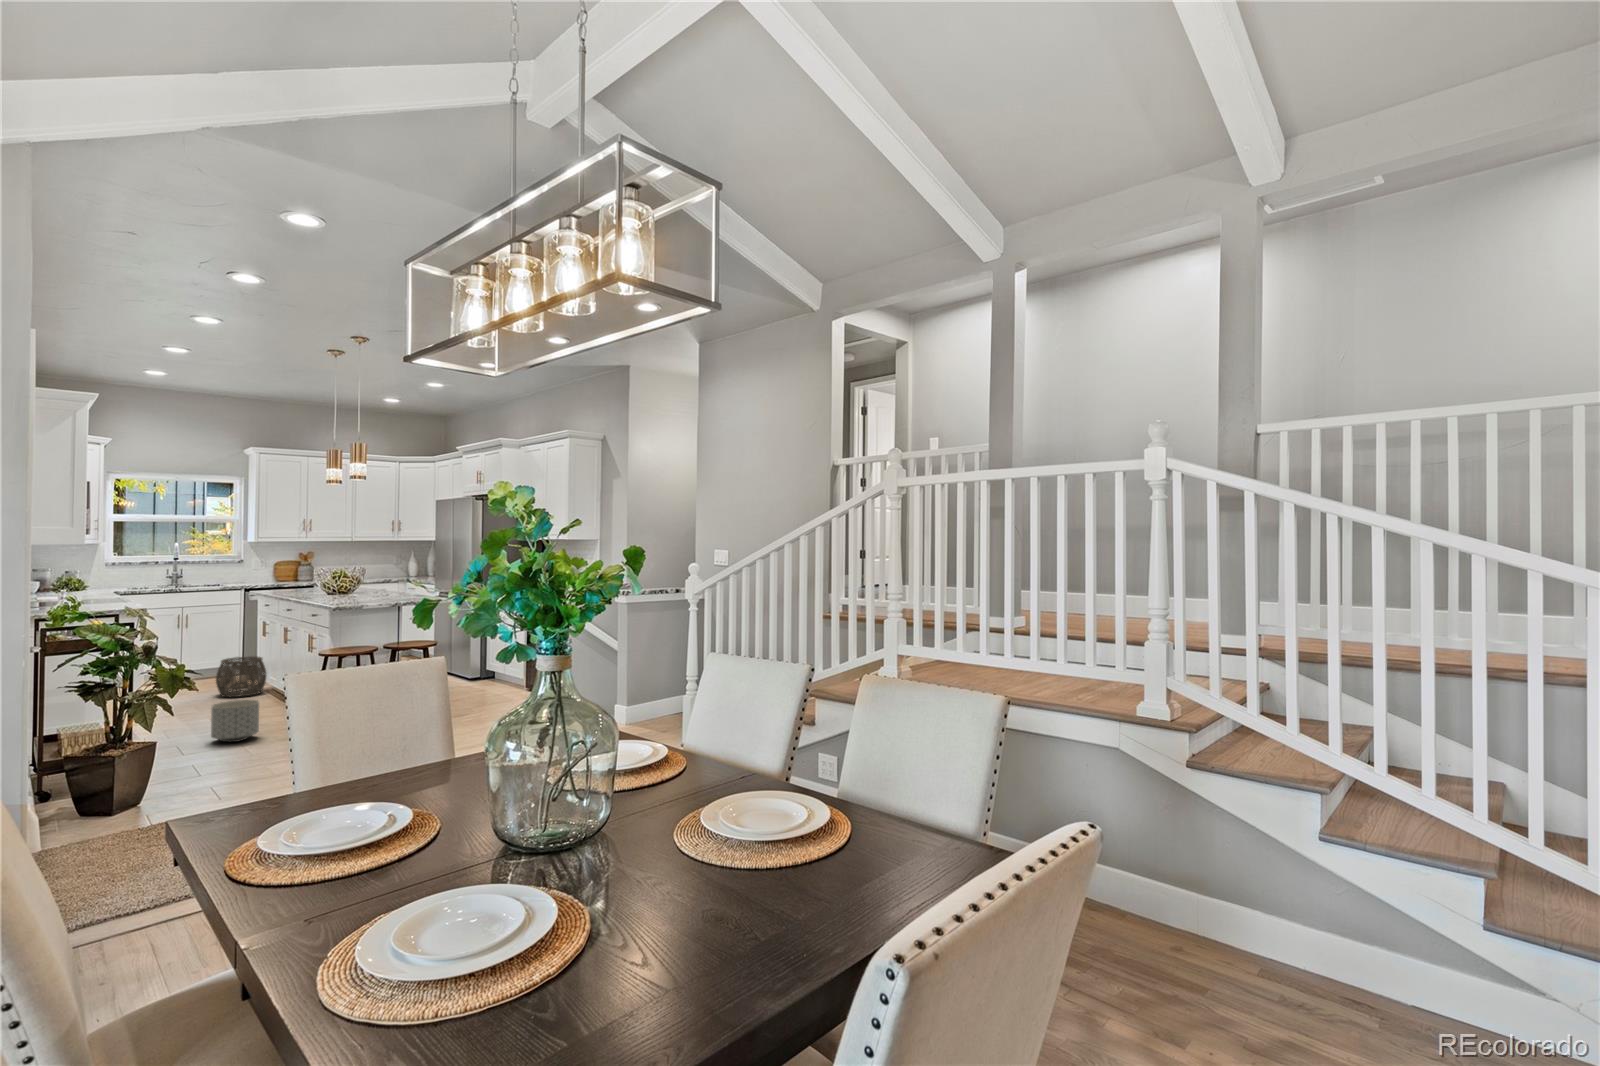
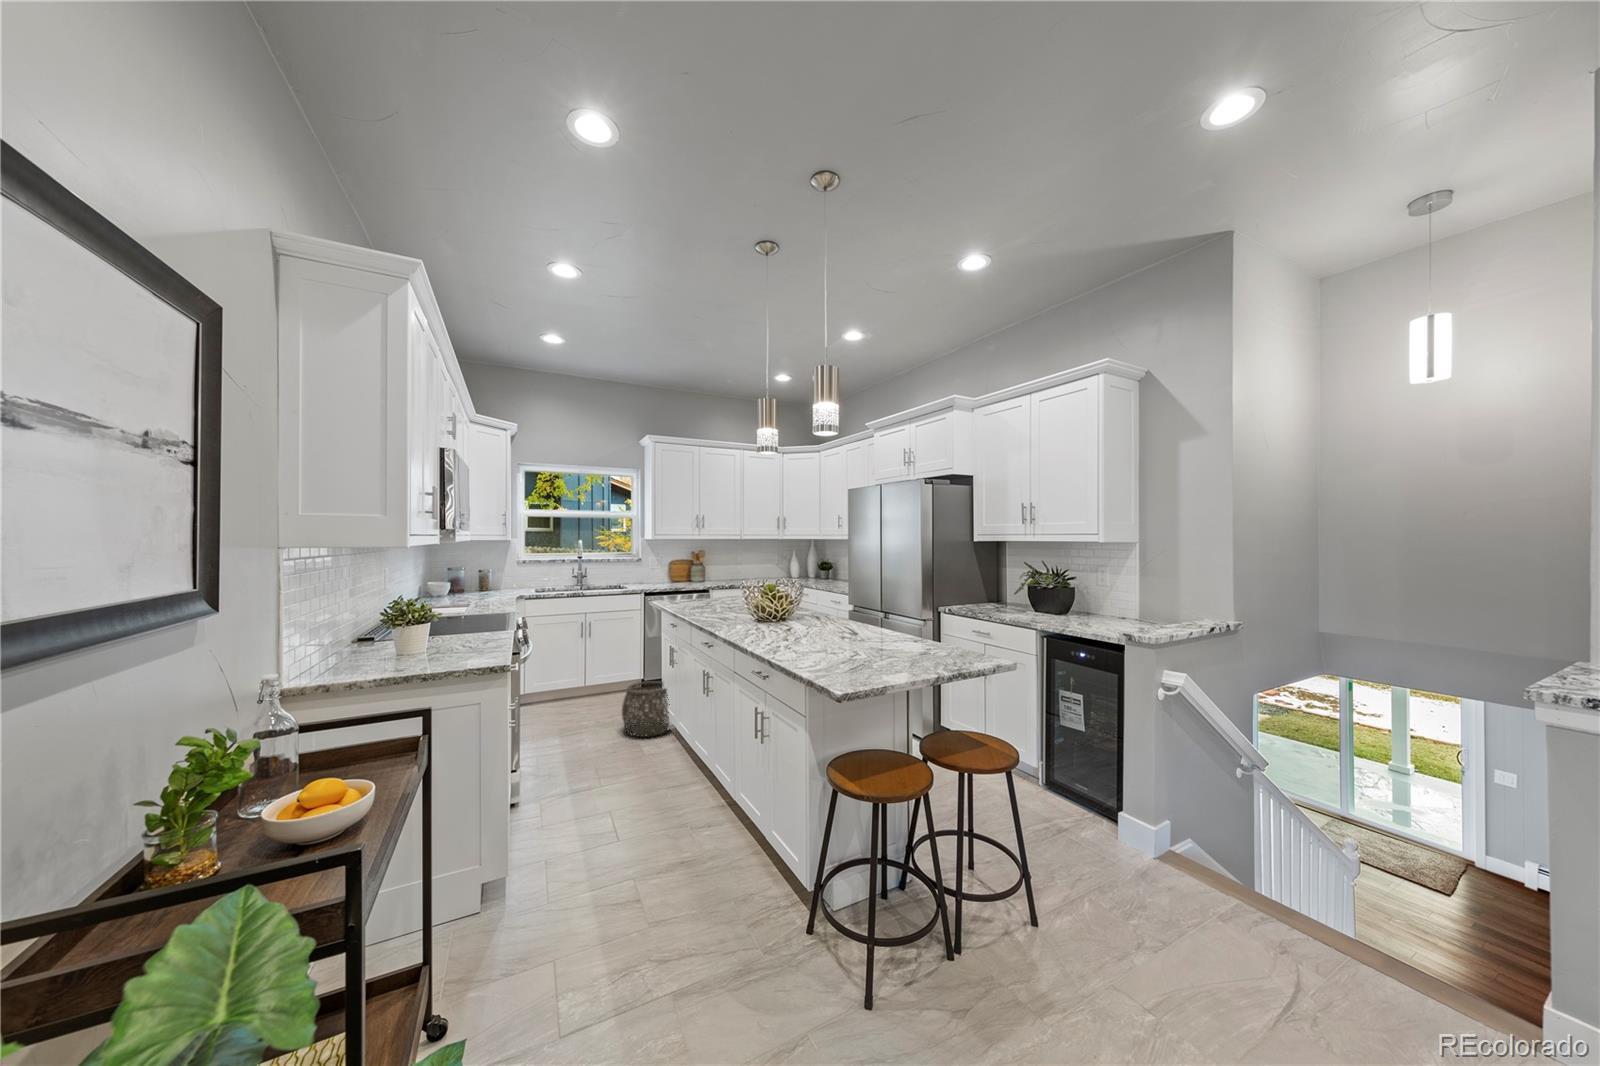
planter: present [211,700,259,742] -> none [632,808,699,898]

